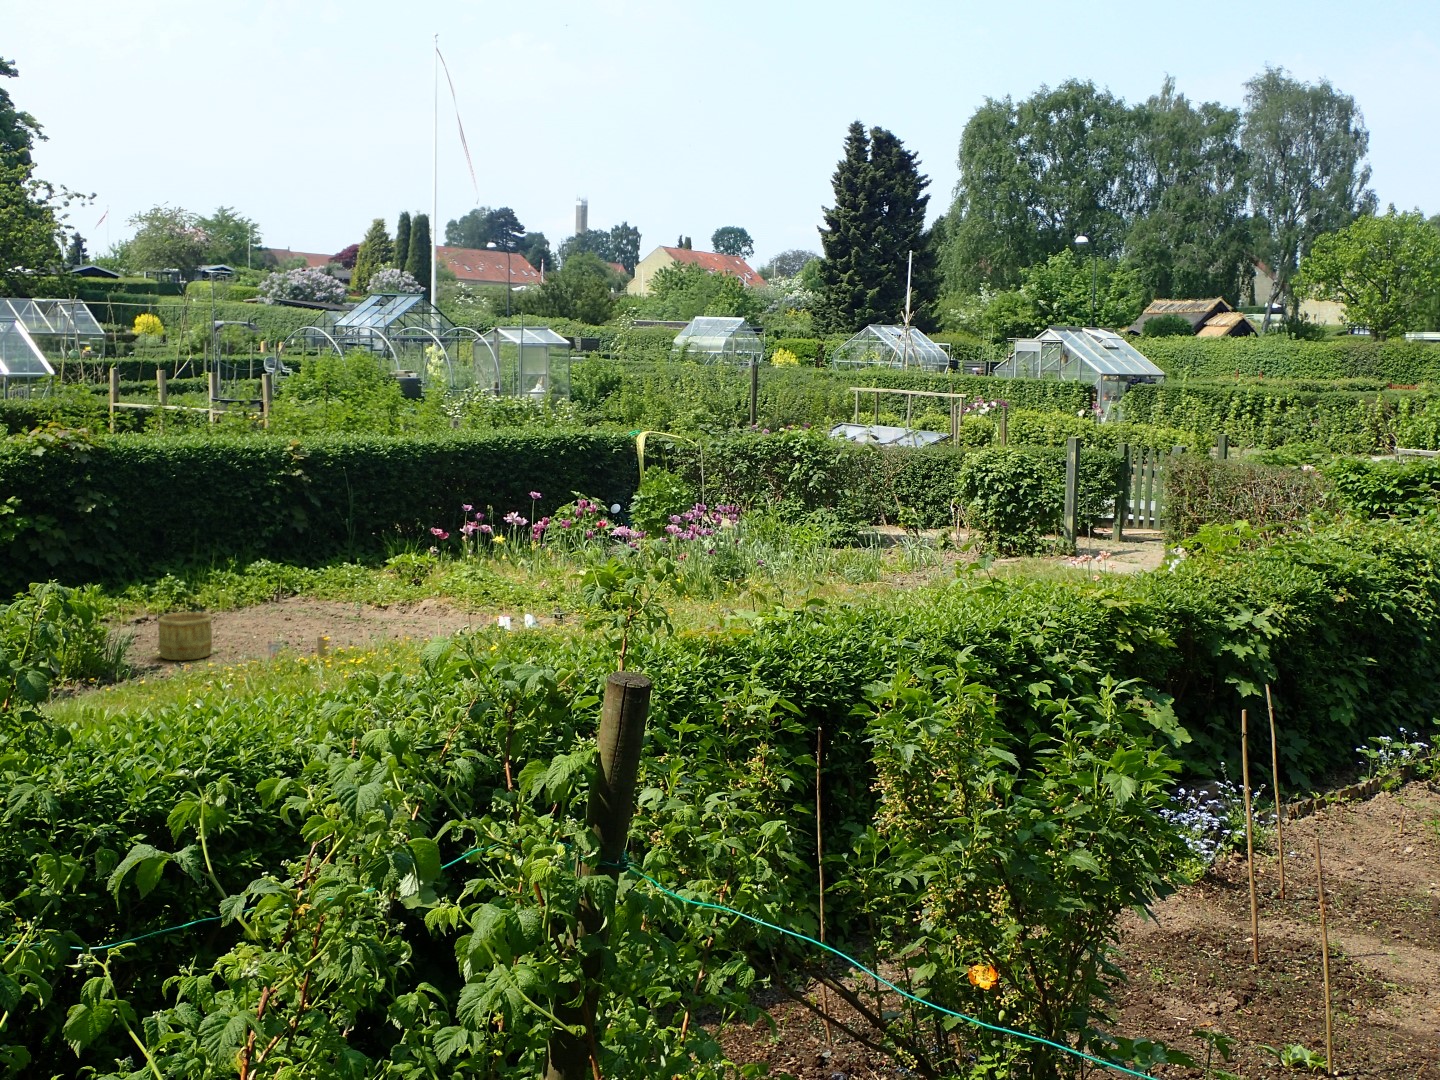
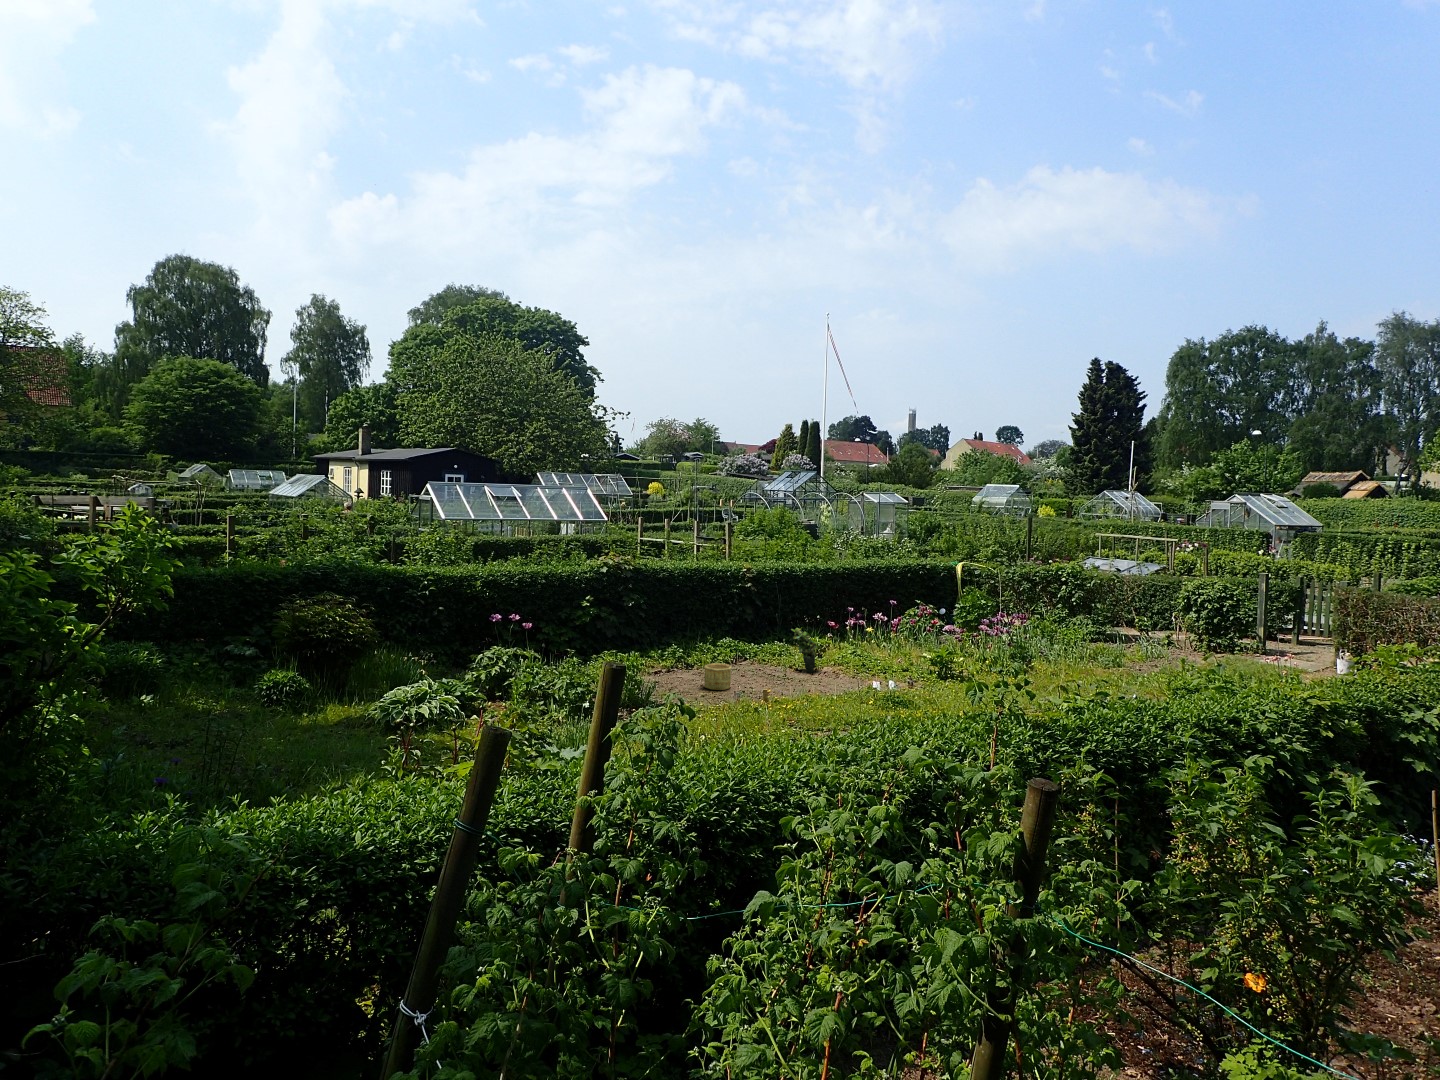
potted plant: none [333,541,384,621] -> present [792,628,818,673]

